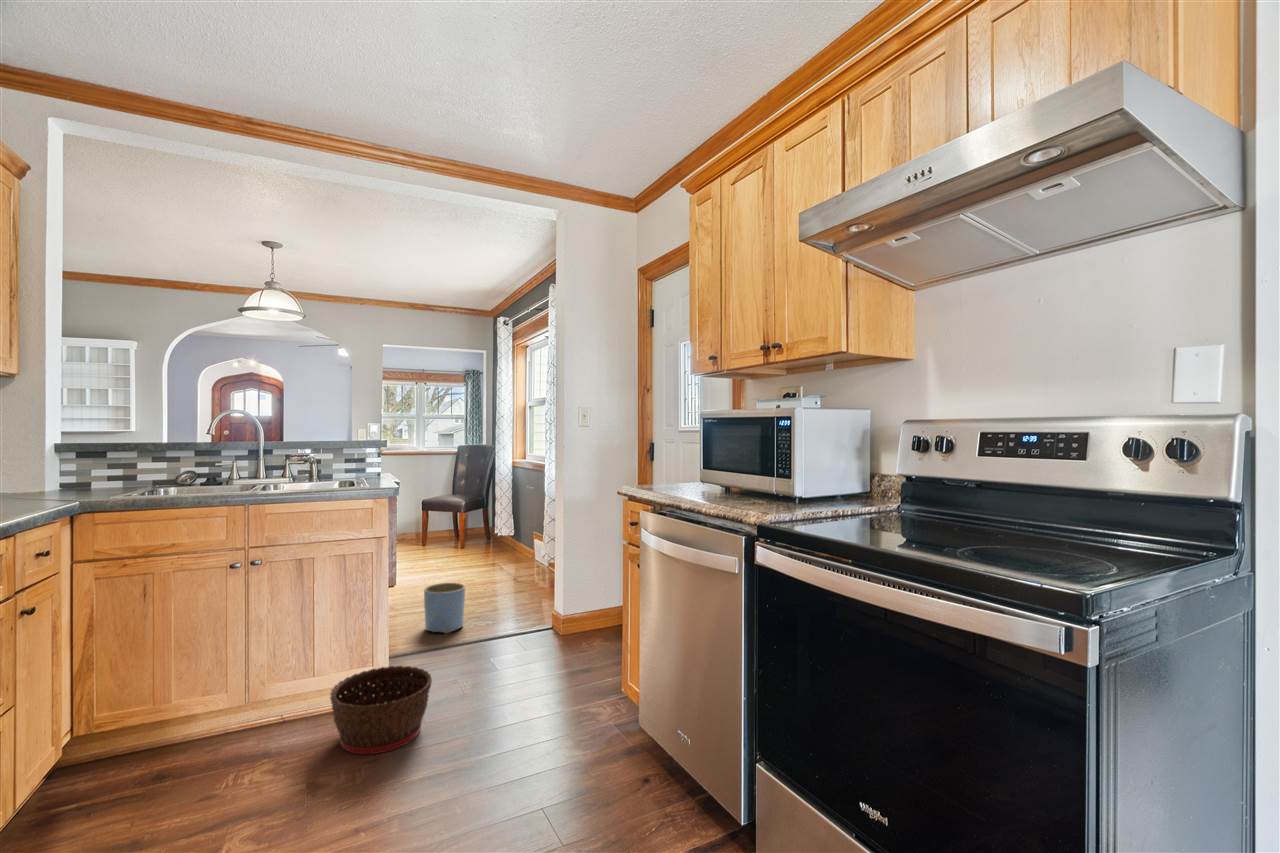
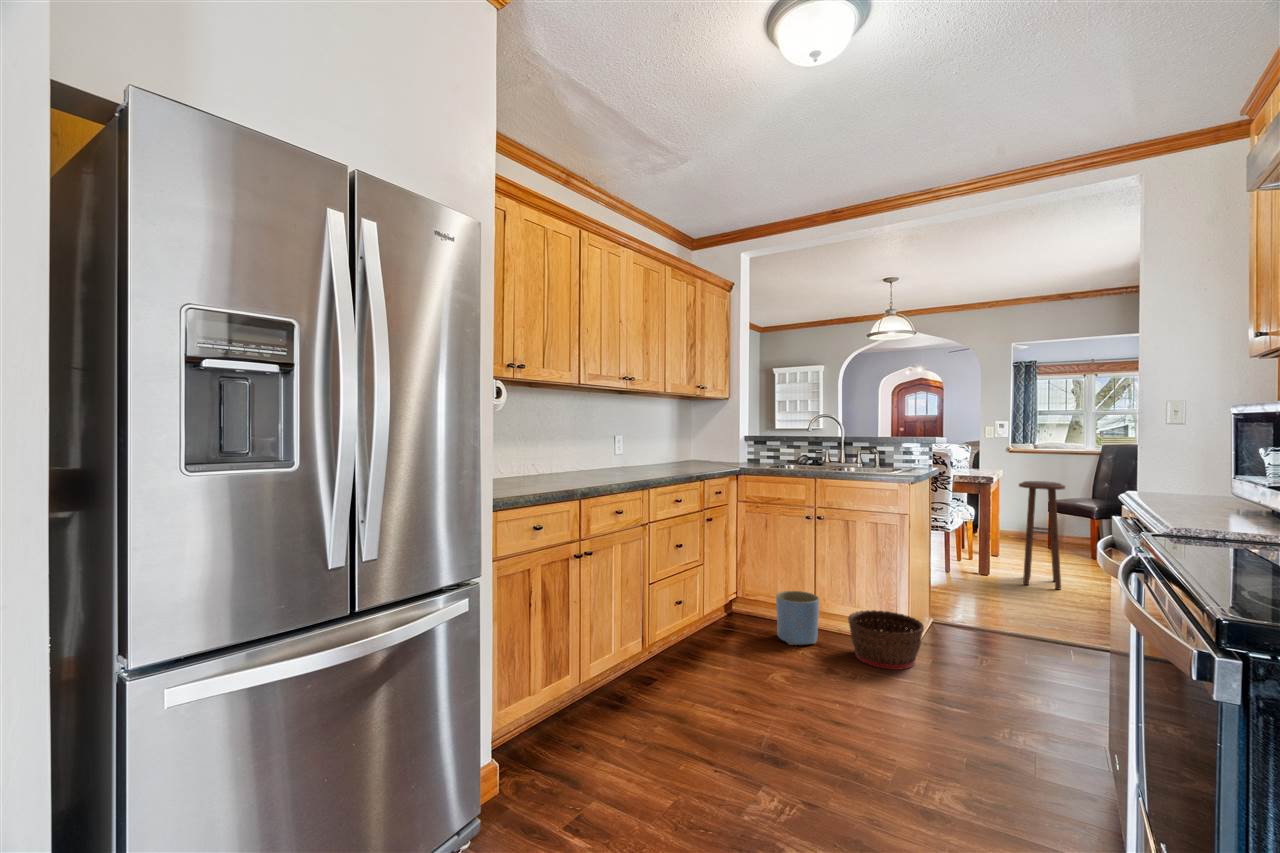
stool: none [426,482,466,587] -> present [1019,481,1065,589]
planter: present [424,583,465,633] -> present [776,591,819,645]

